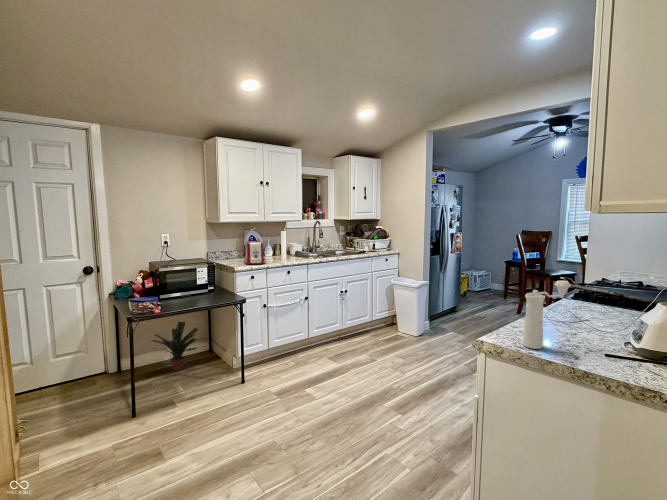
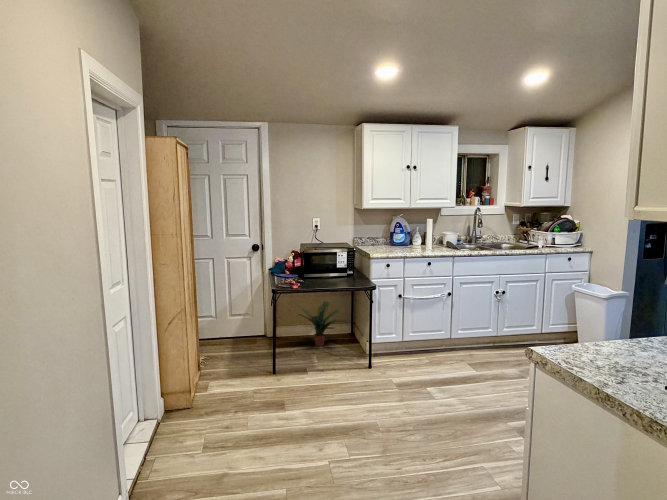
toaster: present [244,241,265,264] -> none [386,228,406,252]
pepper mill: present [523,281,570,349] -> none [571,294,641,366]

